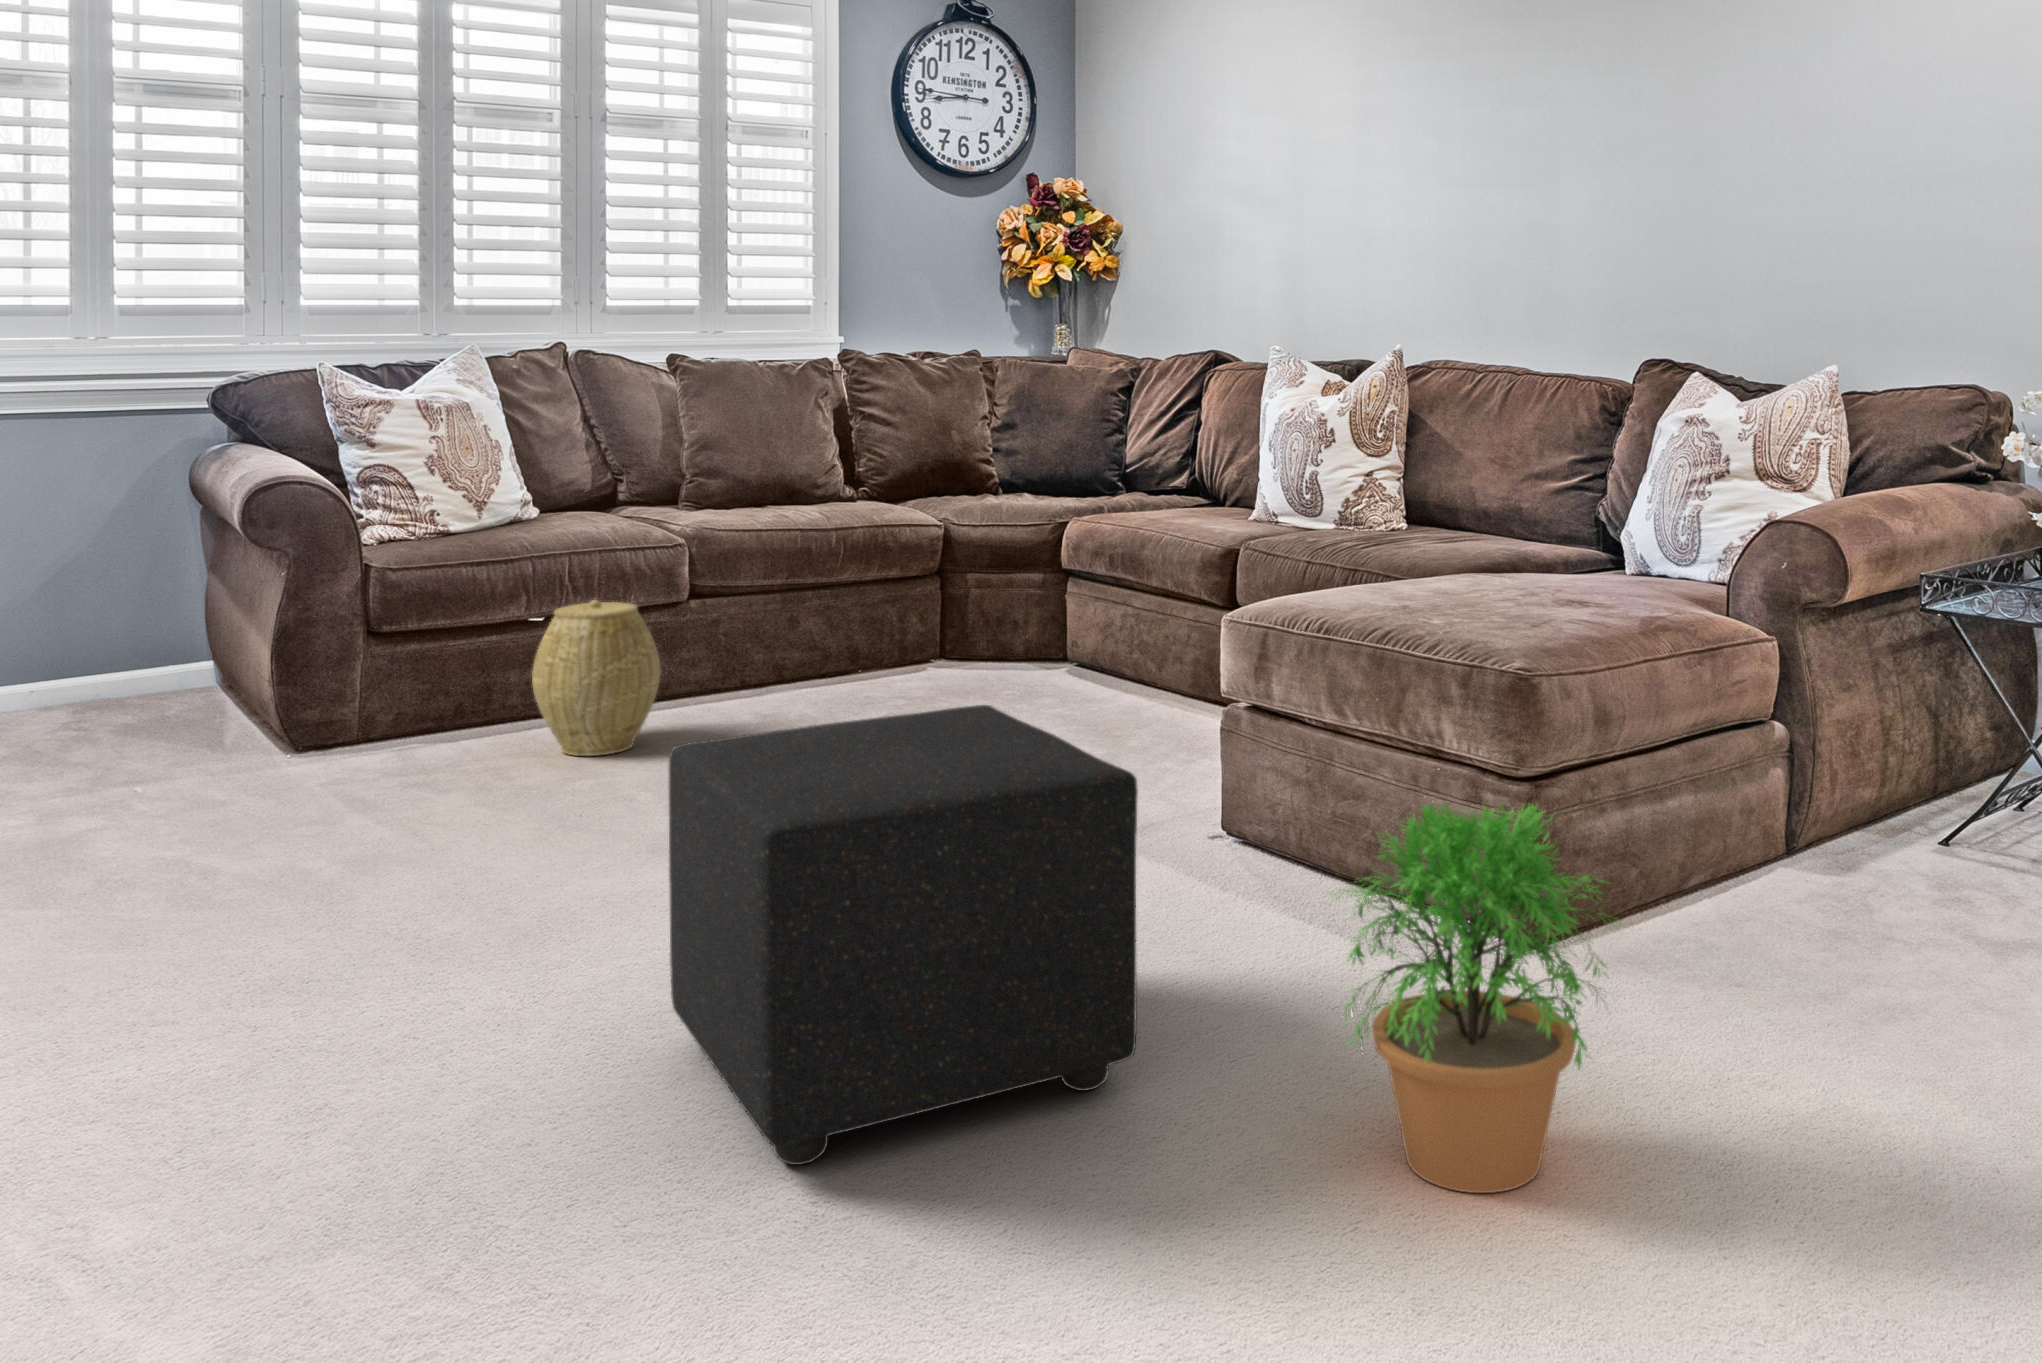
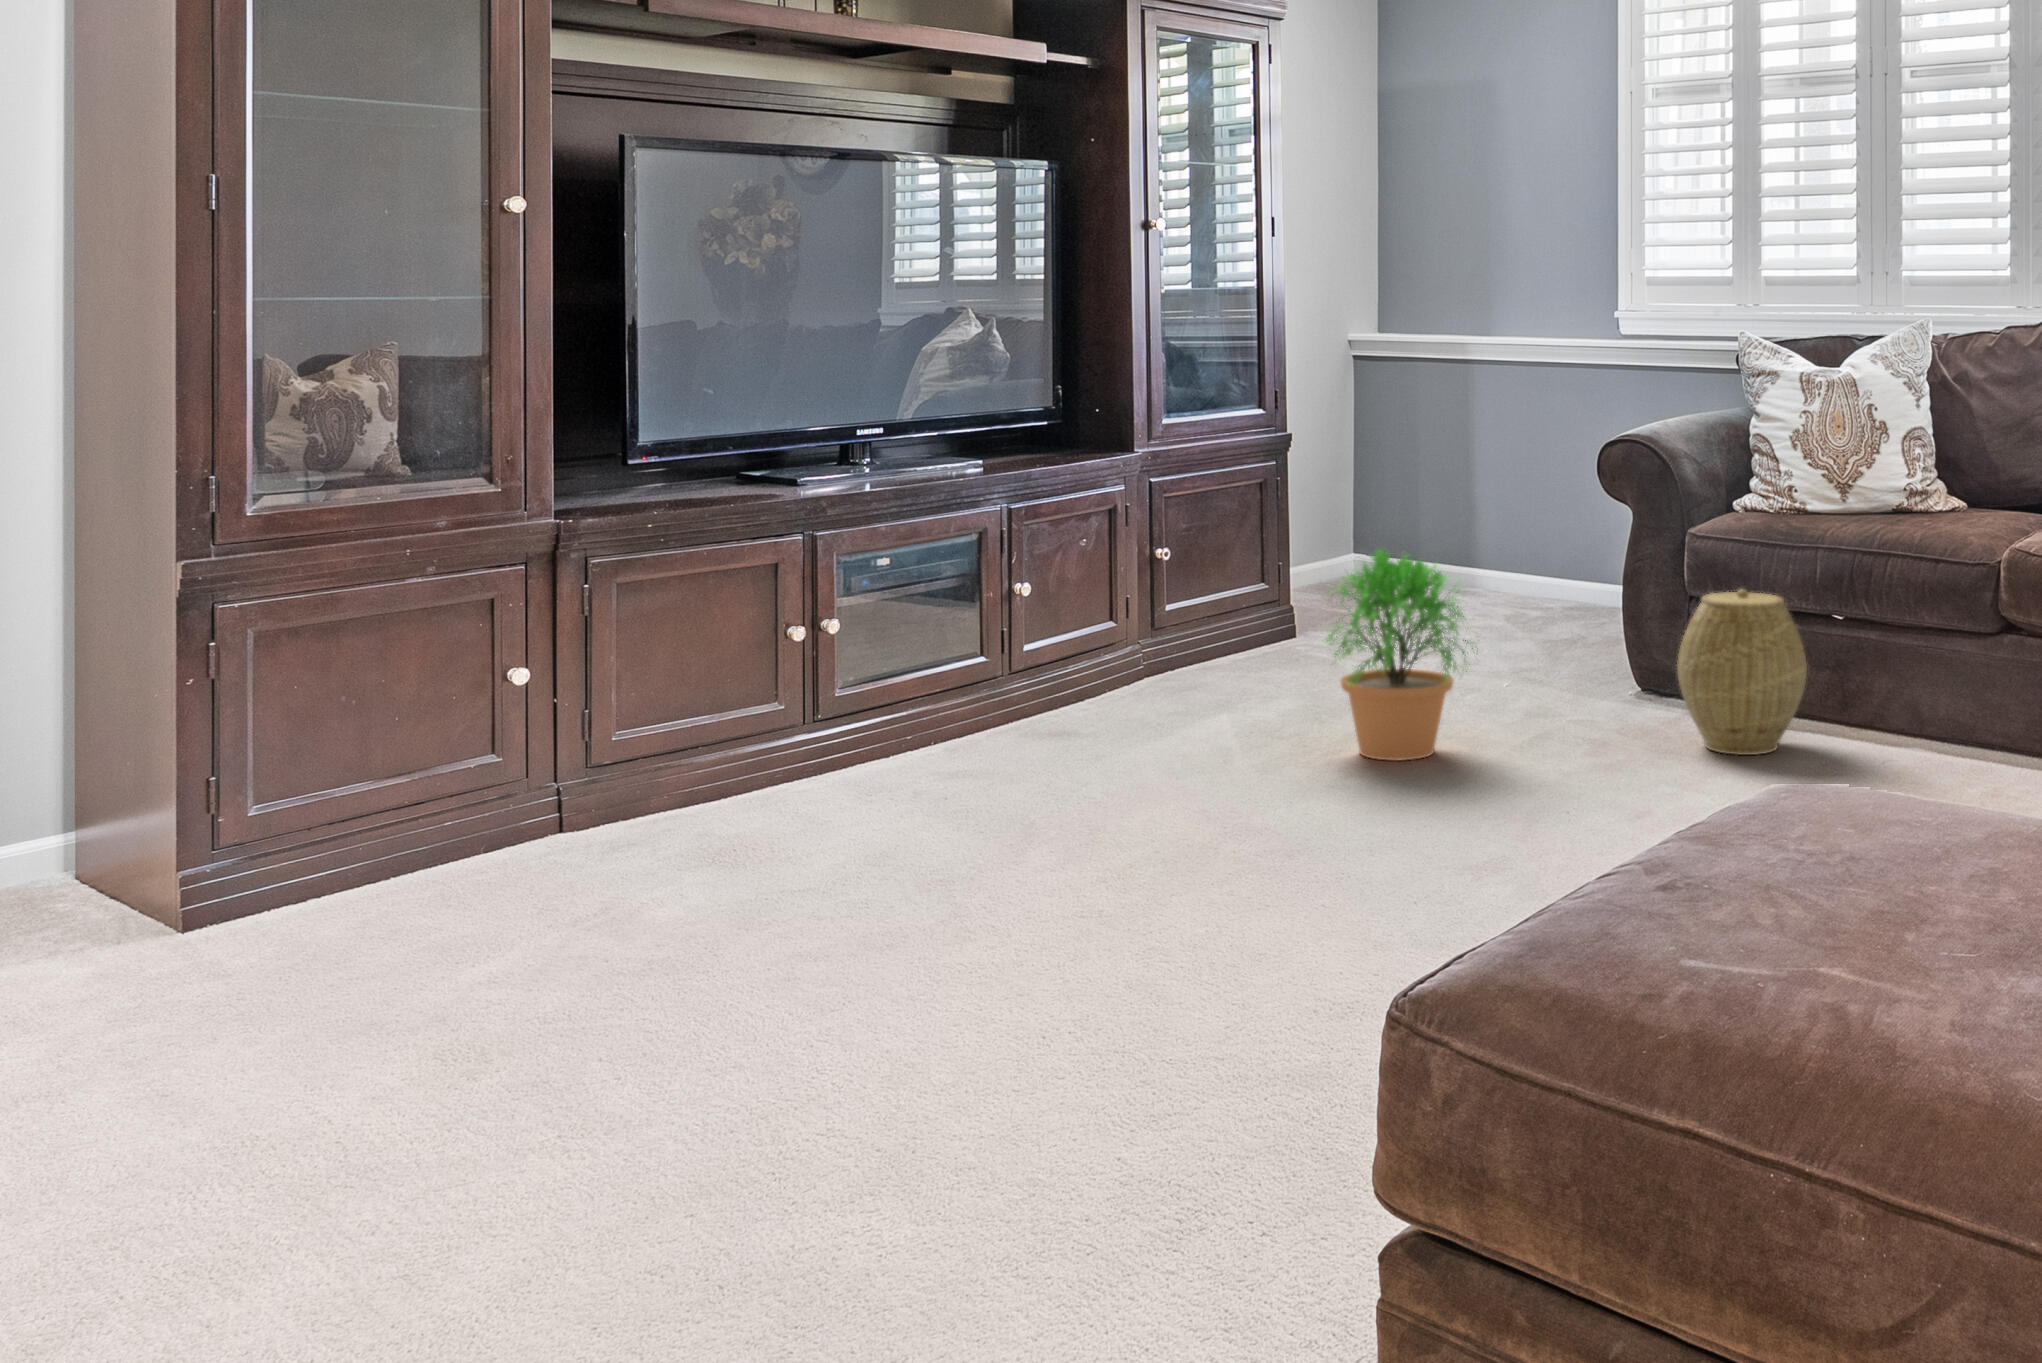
ottoman: present [669,705,1138,1165] -> none [658,635,1119,1022]
potted plant: present [1330,805,1614,1193] -> present [1325,549,1478,761]

